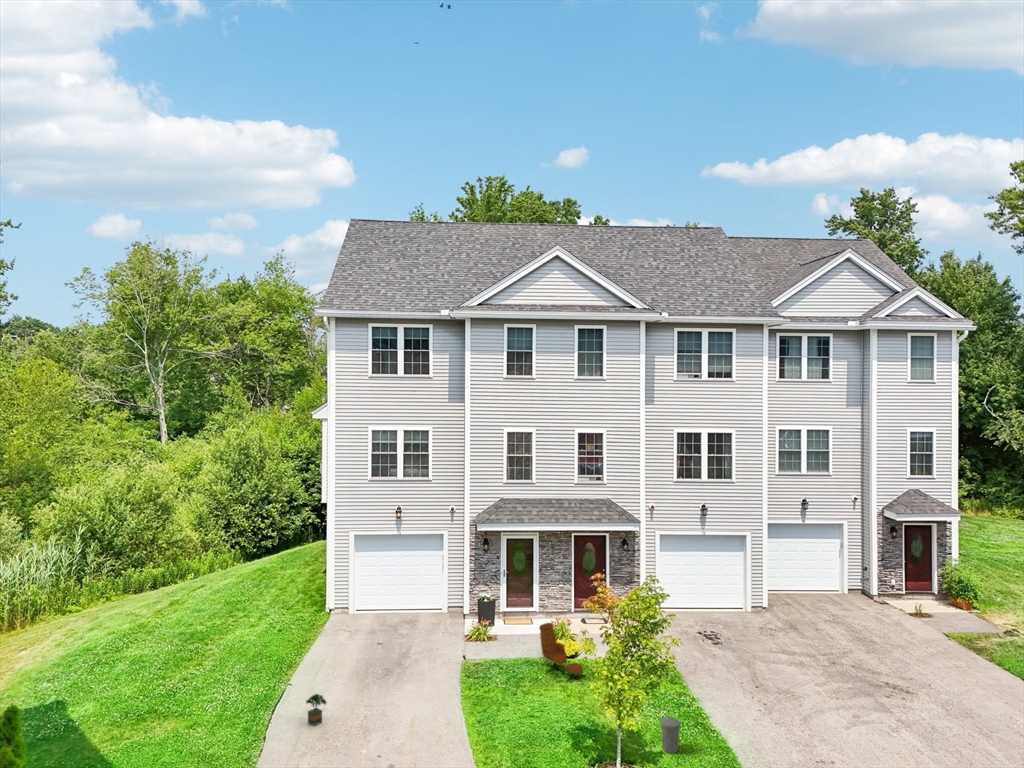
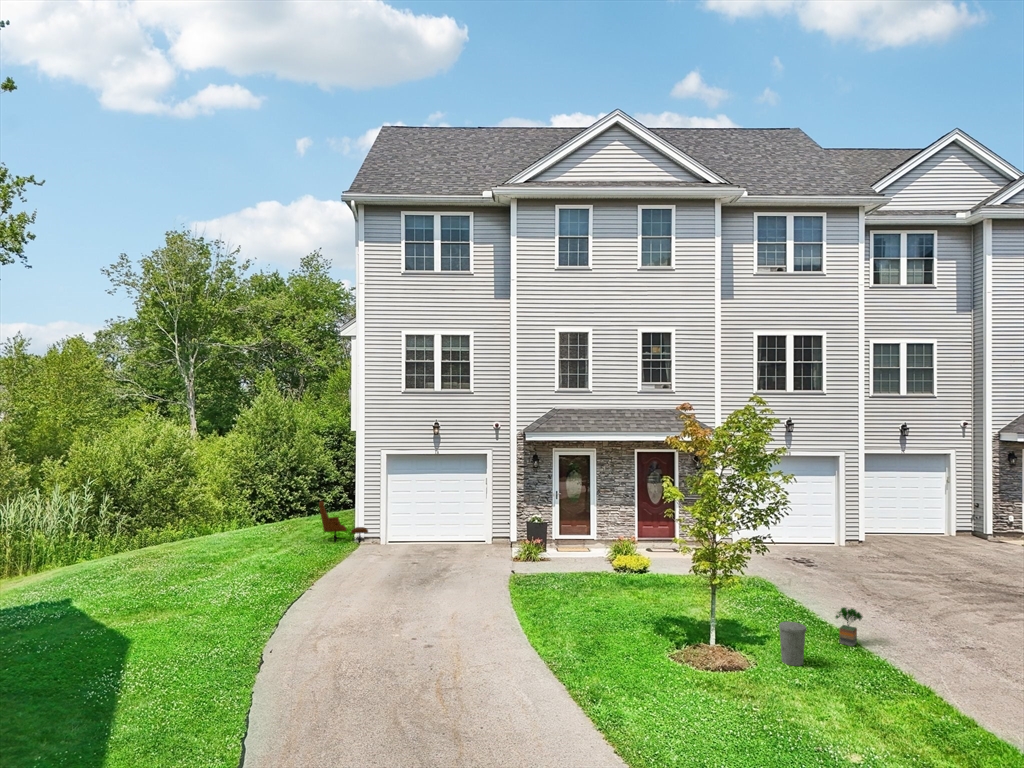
lounge chair: present [539,623,583,679] -> present [319,501,368,542]
potted tree: present [306,694,326,726] -> present [836,608,863,646]

